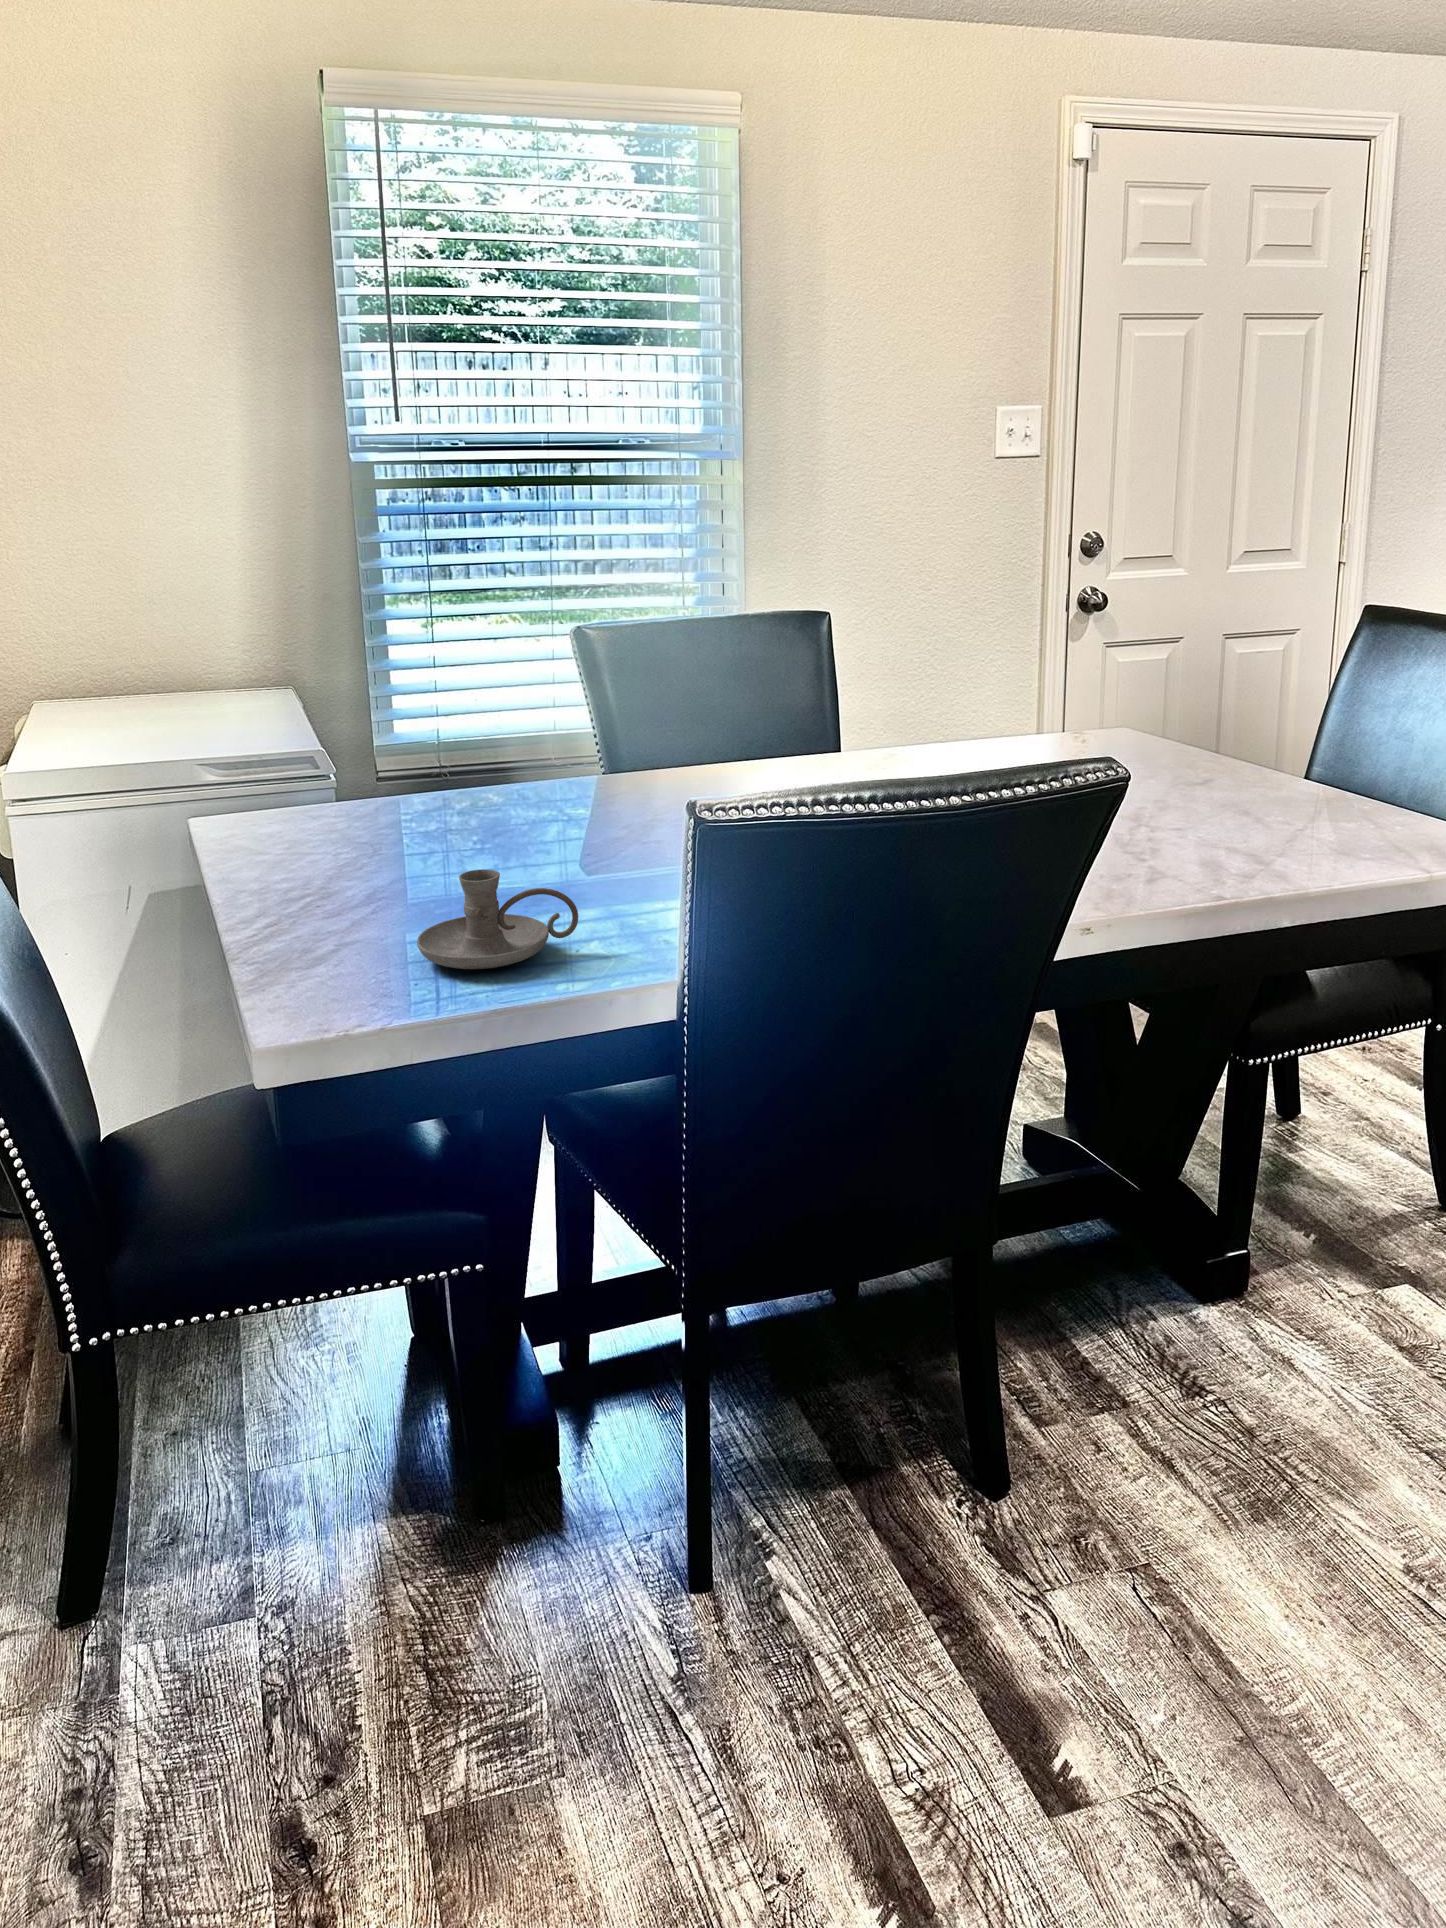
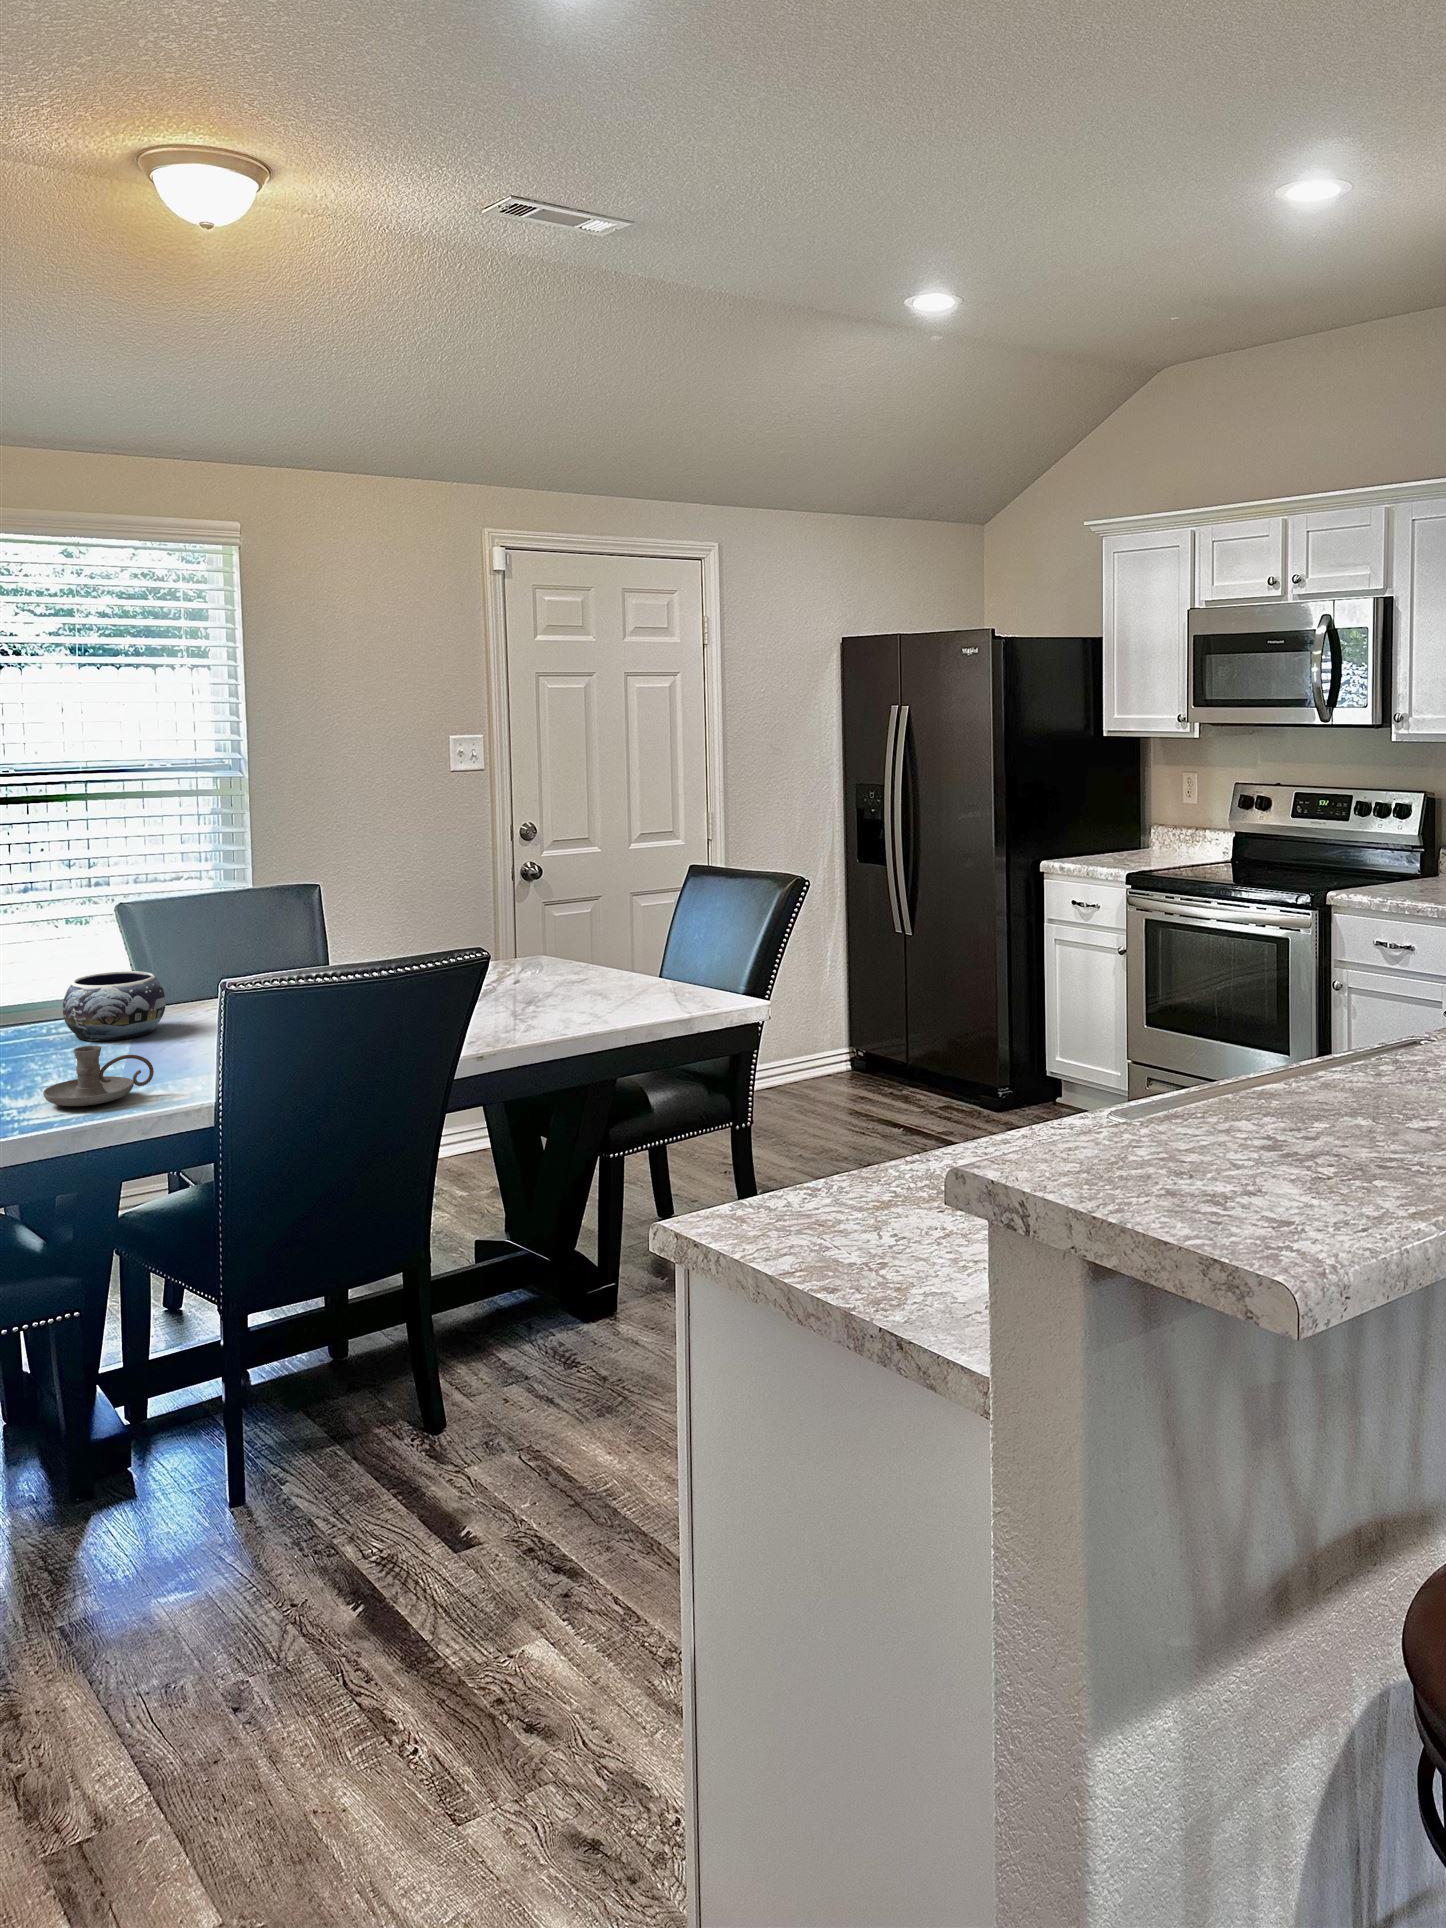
decorative bowl: none [481,732,615,833] -> present [63,971,166,1041]

